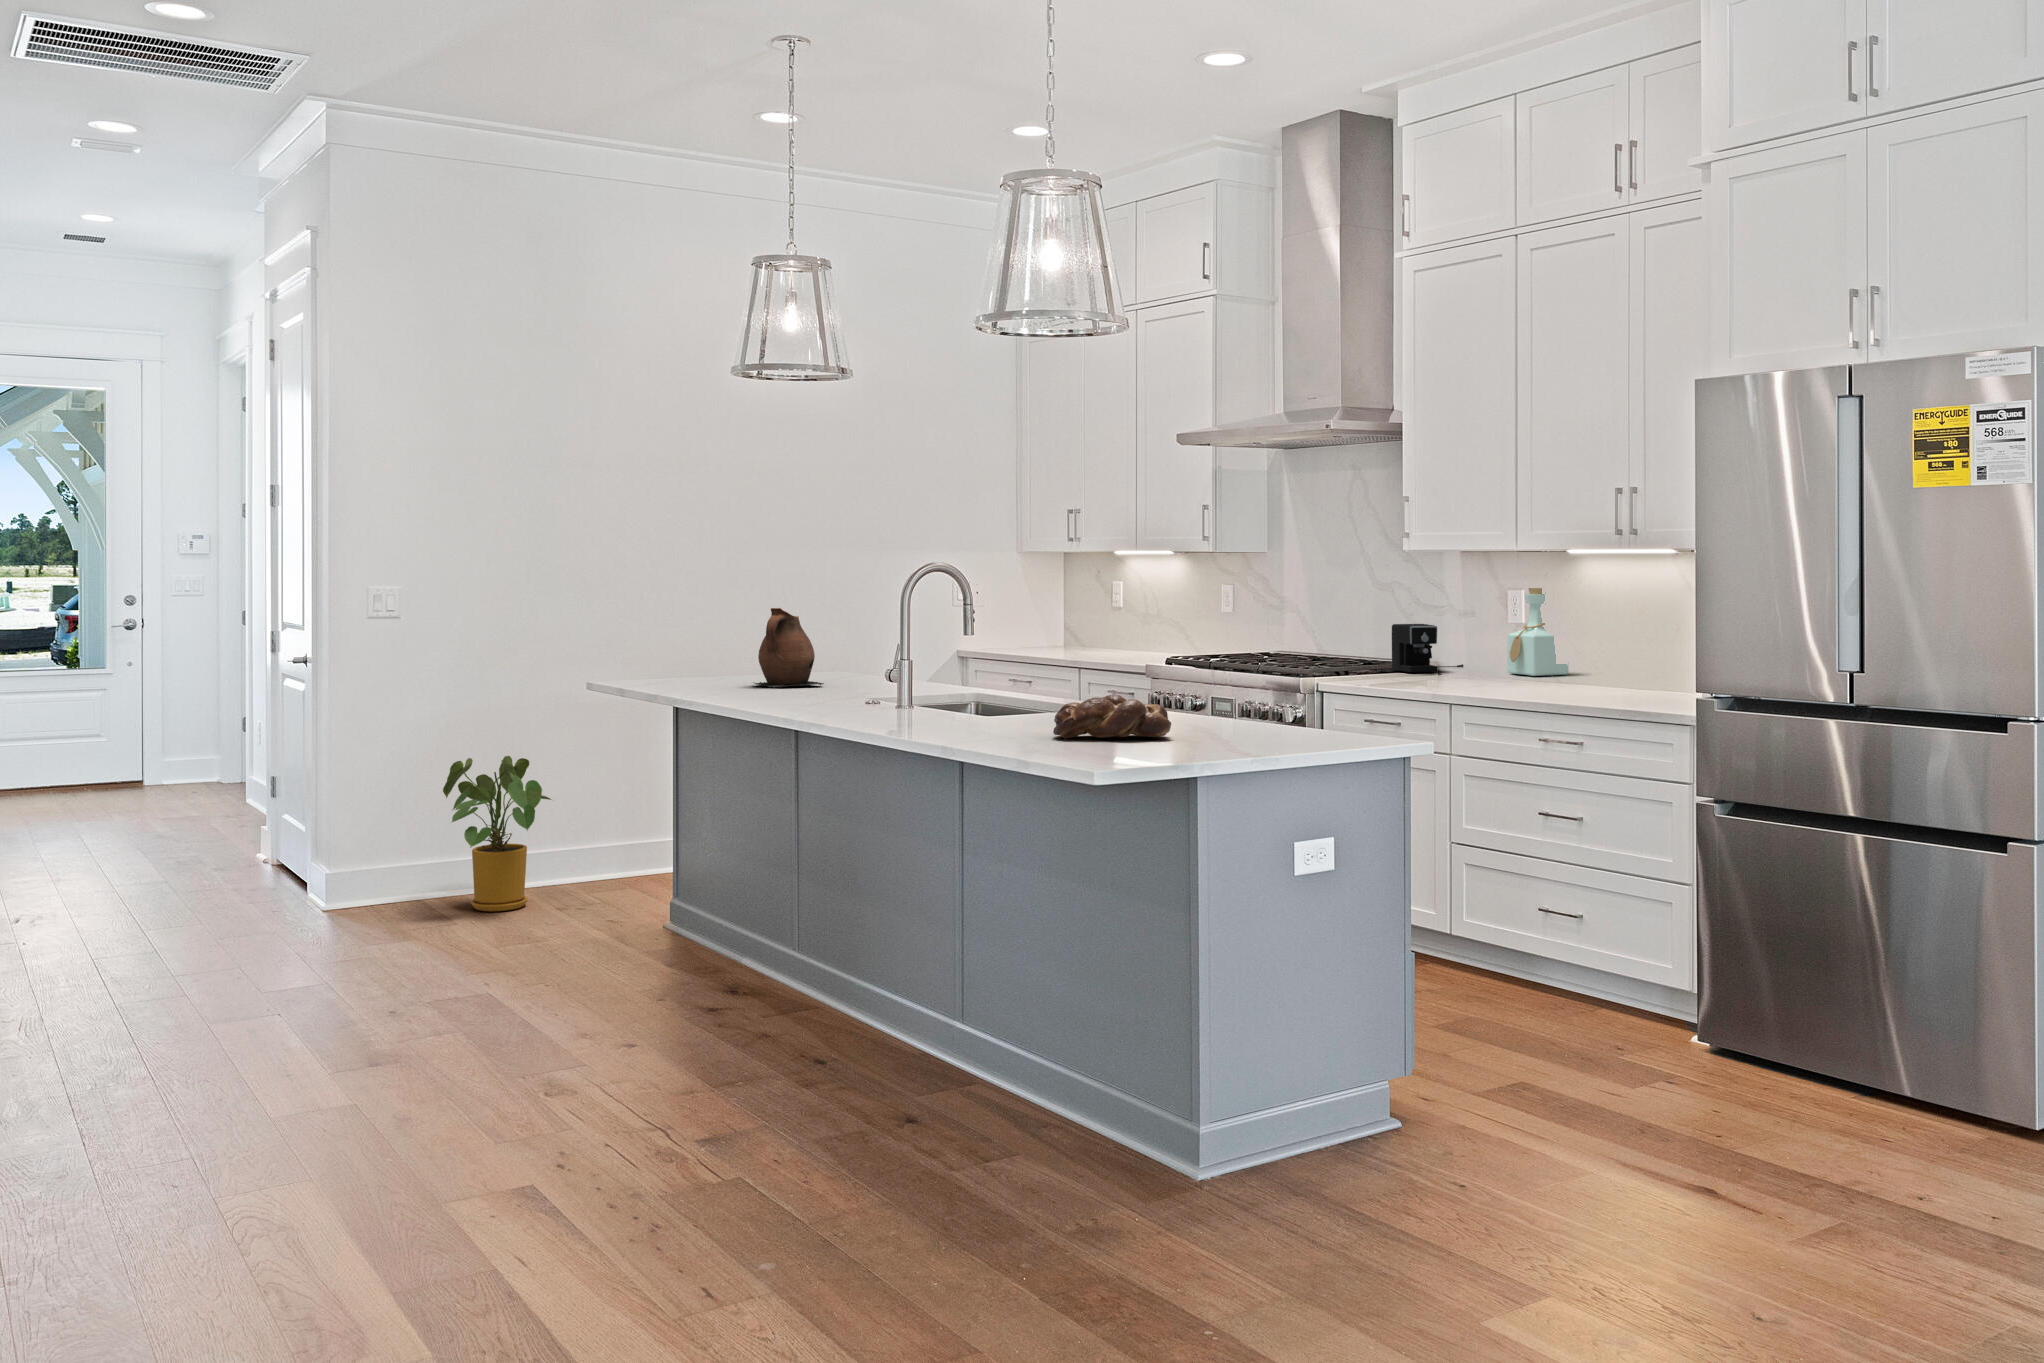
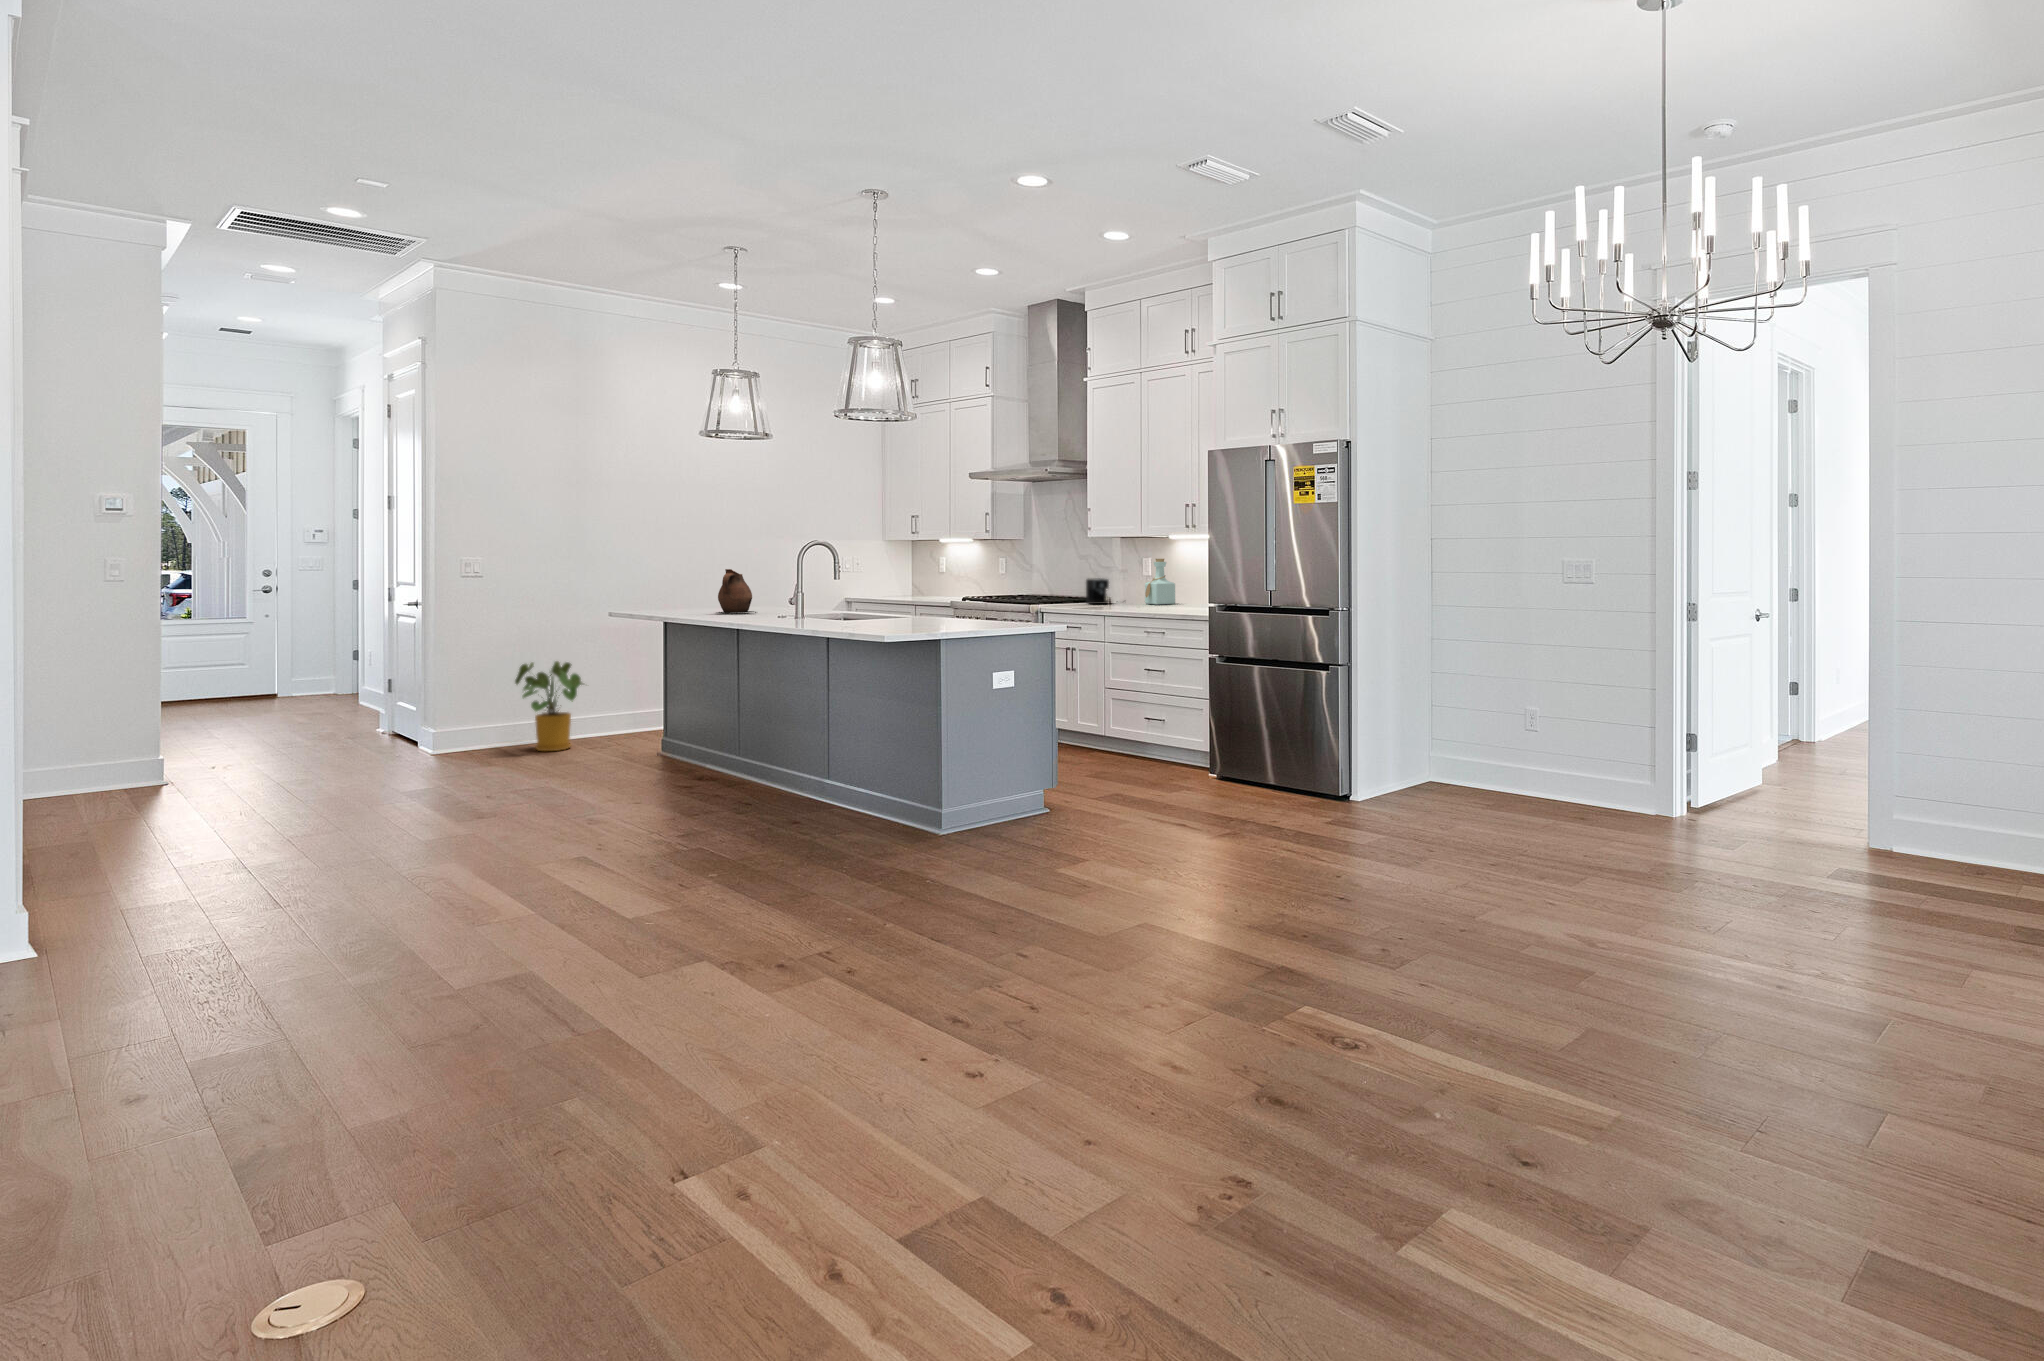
bread loaf: present [1053,695,1171,738] -> none [873,604,934,626]

